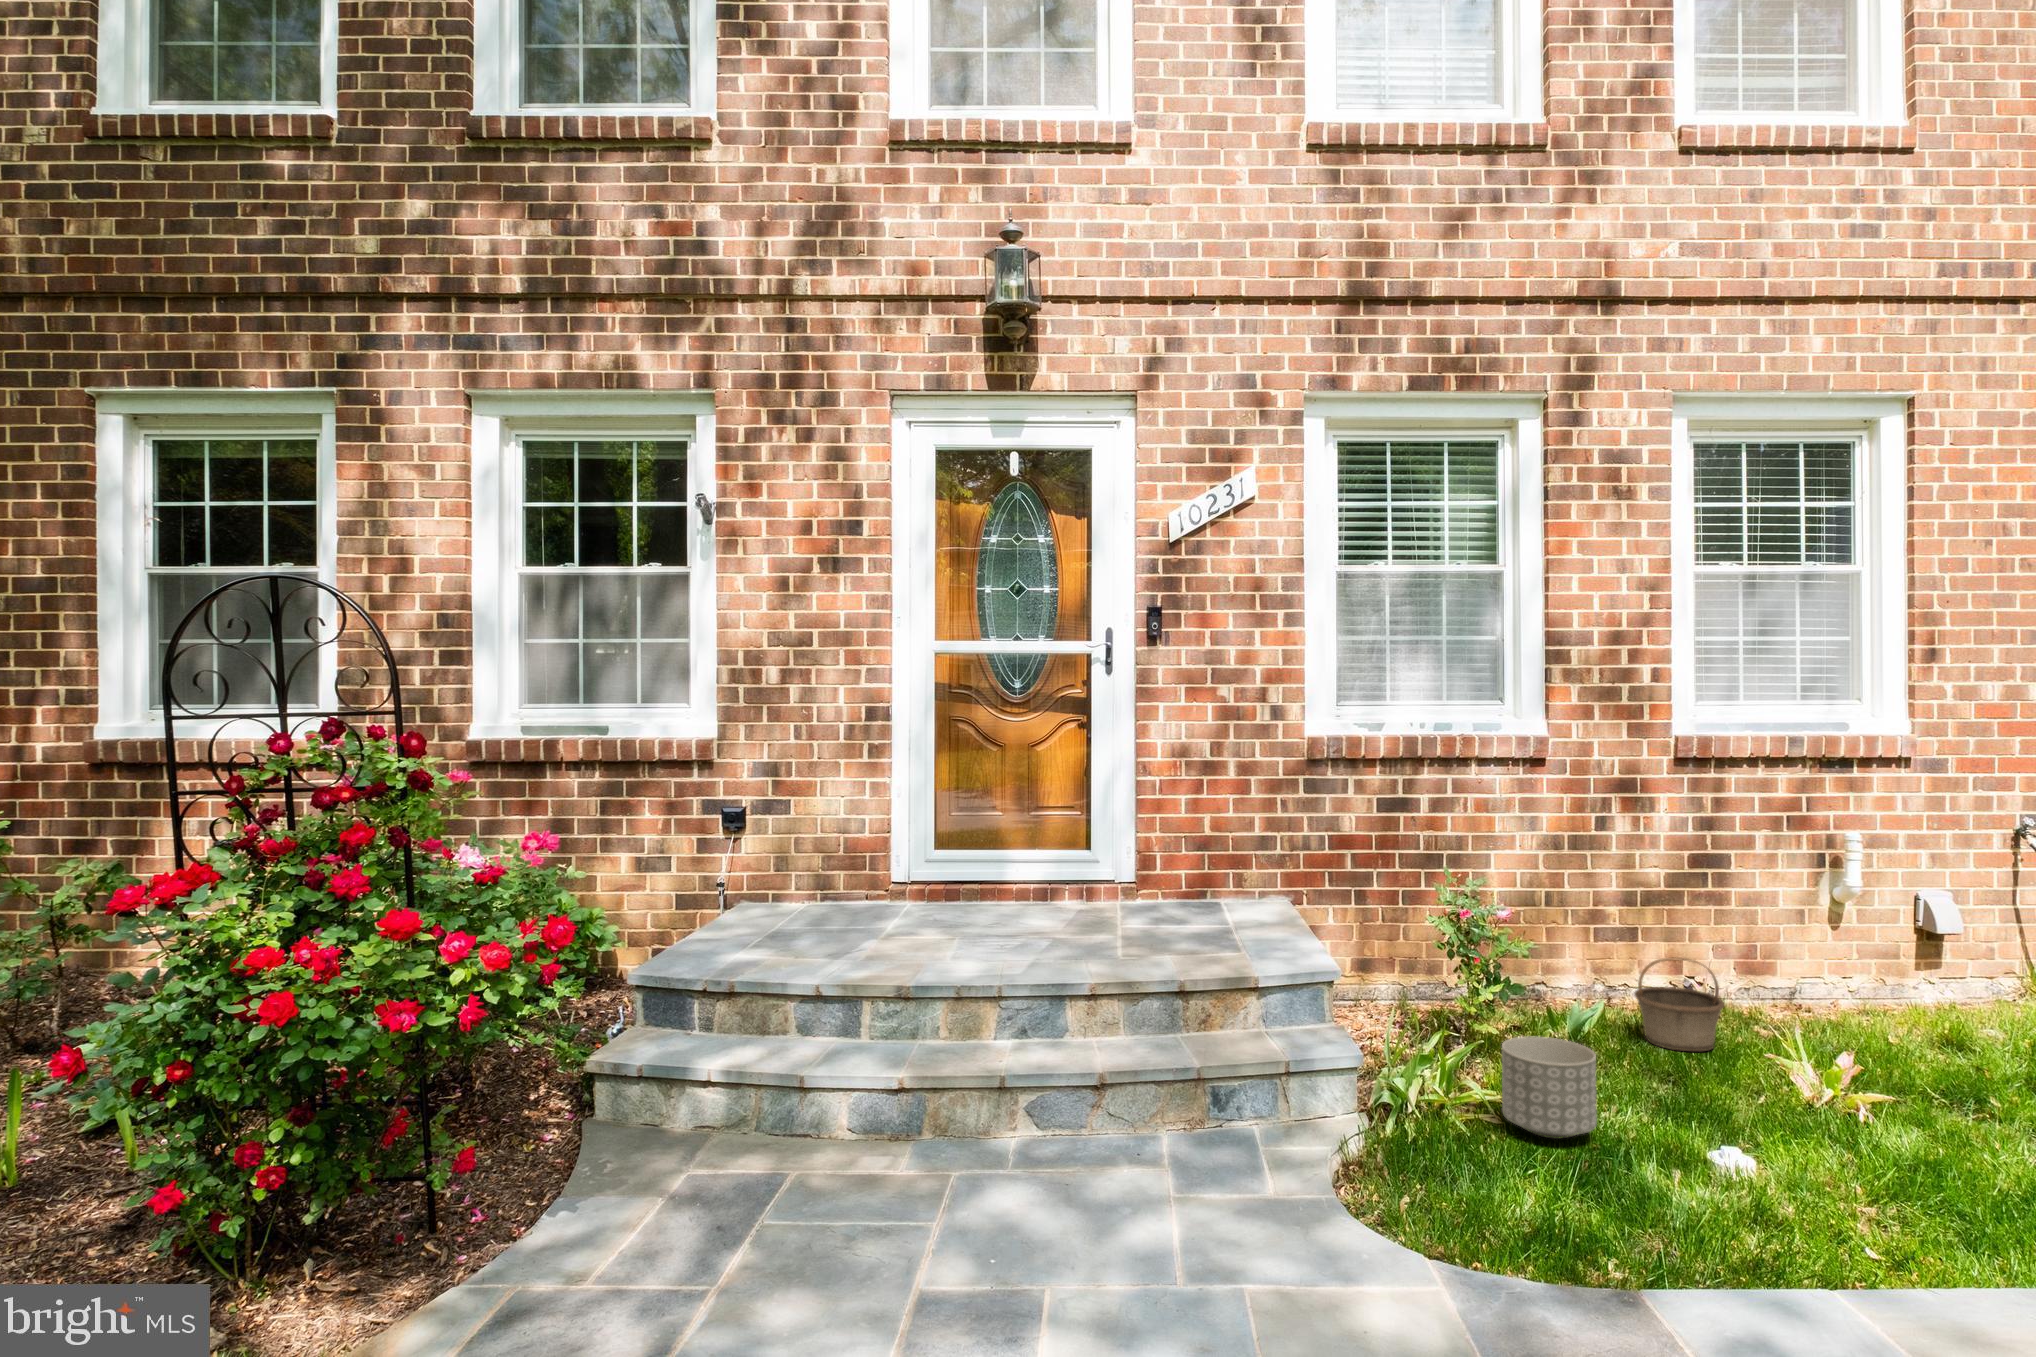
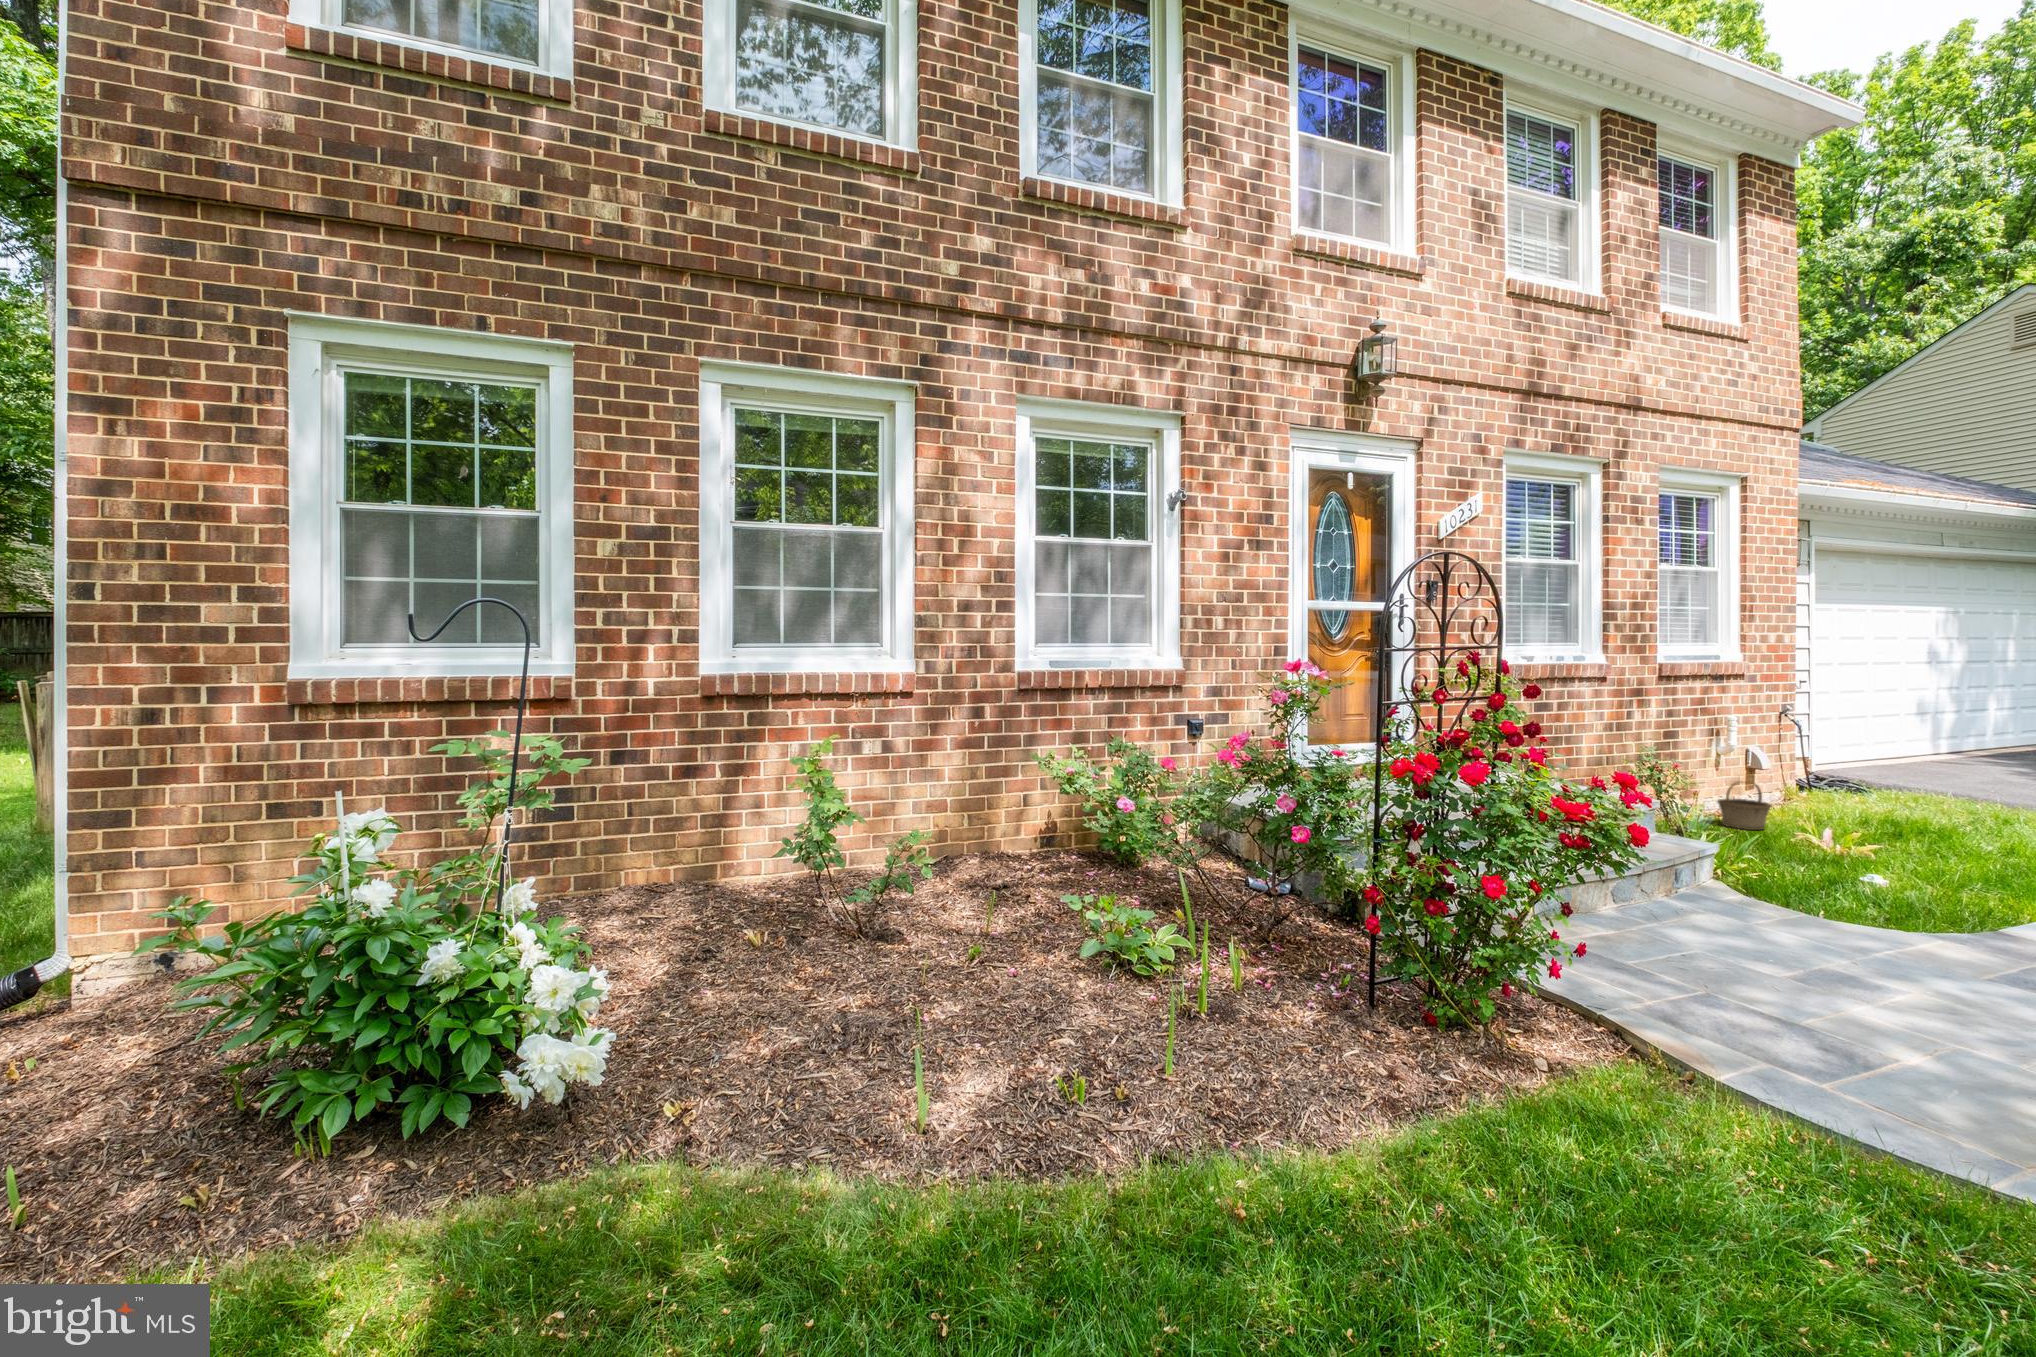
planter: present [1502,1037,1597,1139] -> none [1773,818,1834,869]

